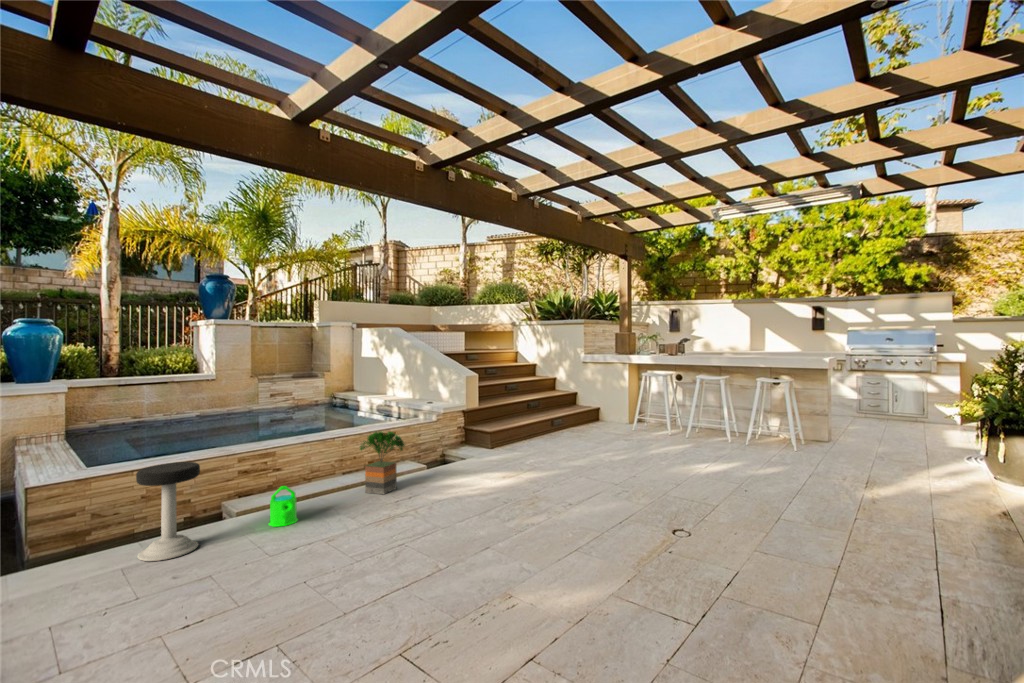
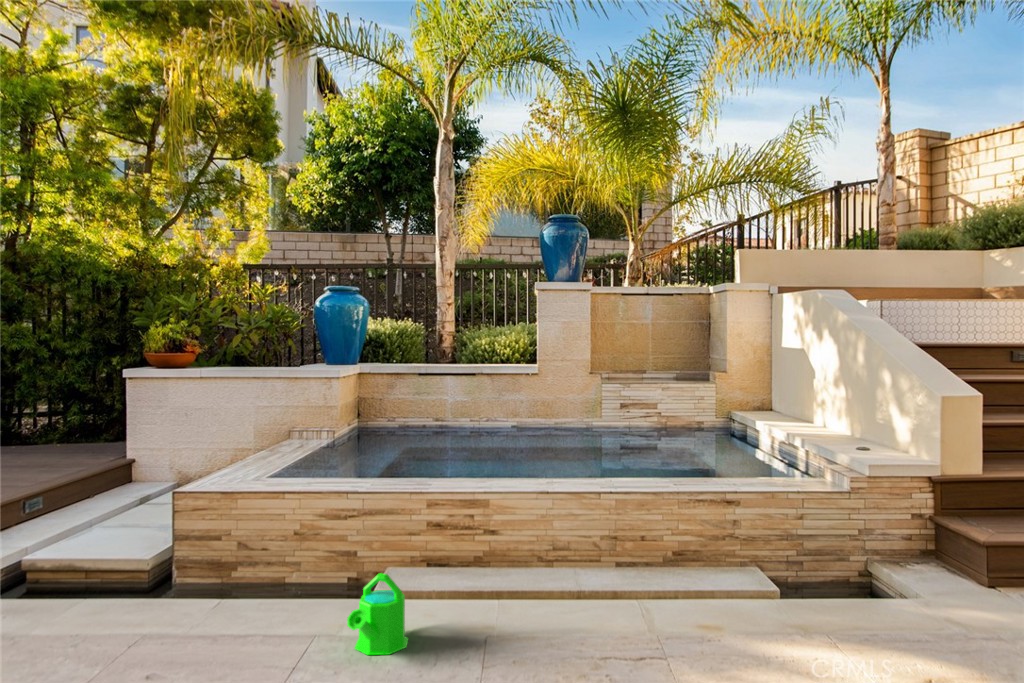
potted tree: present [360,431,405,494] -> none [572,495,674,647]
stool: present [136,462,200,561] -> none [164,493,256,654]

